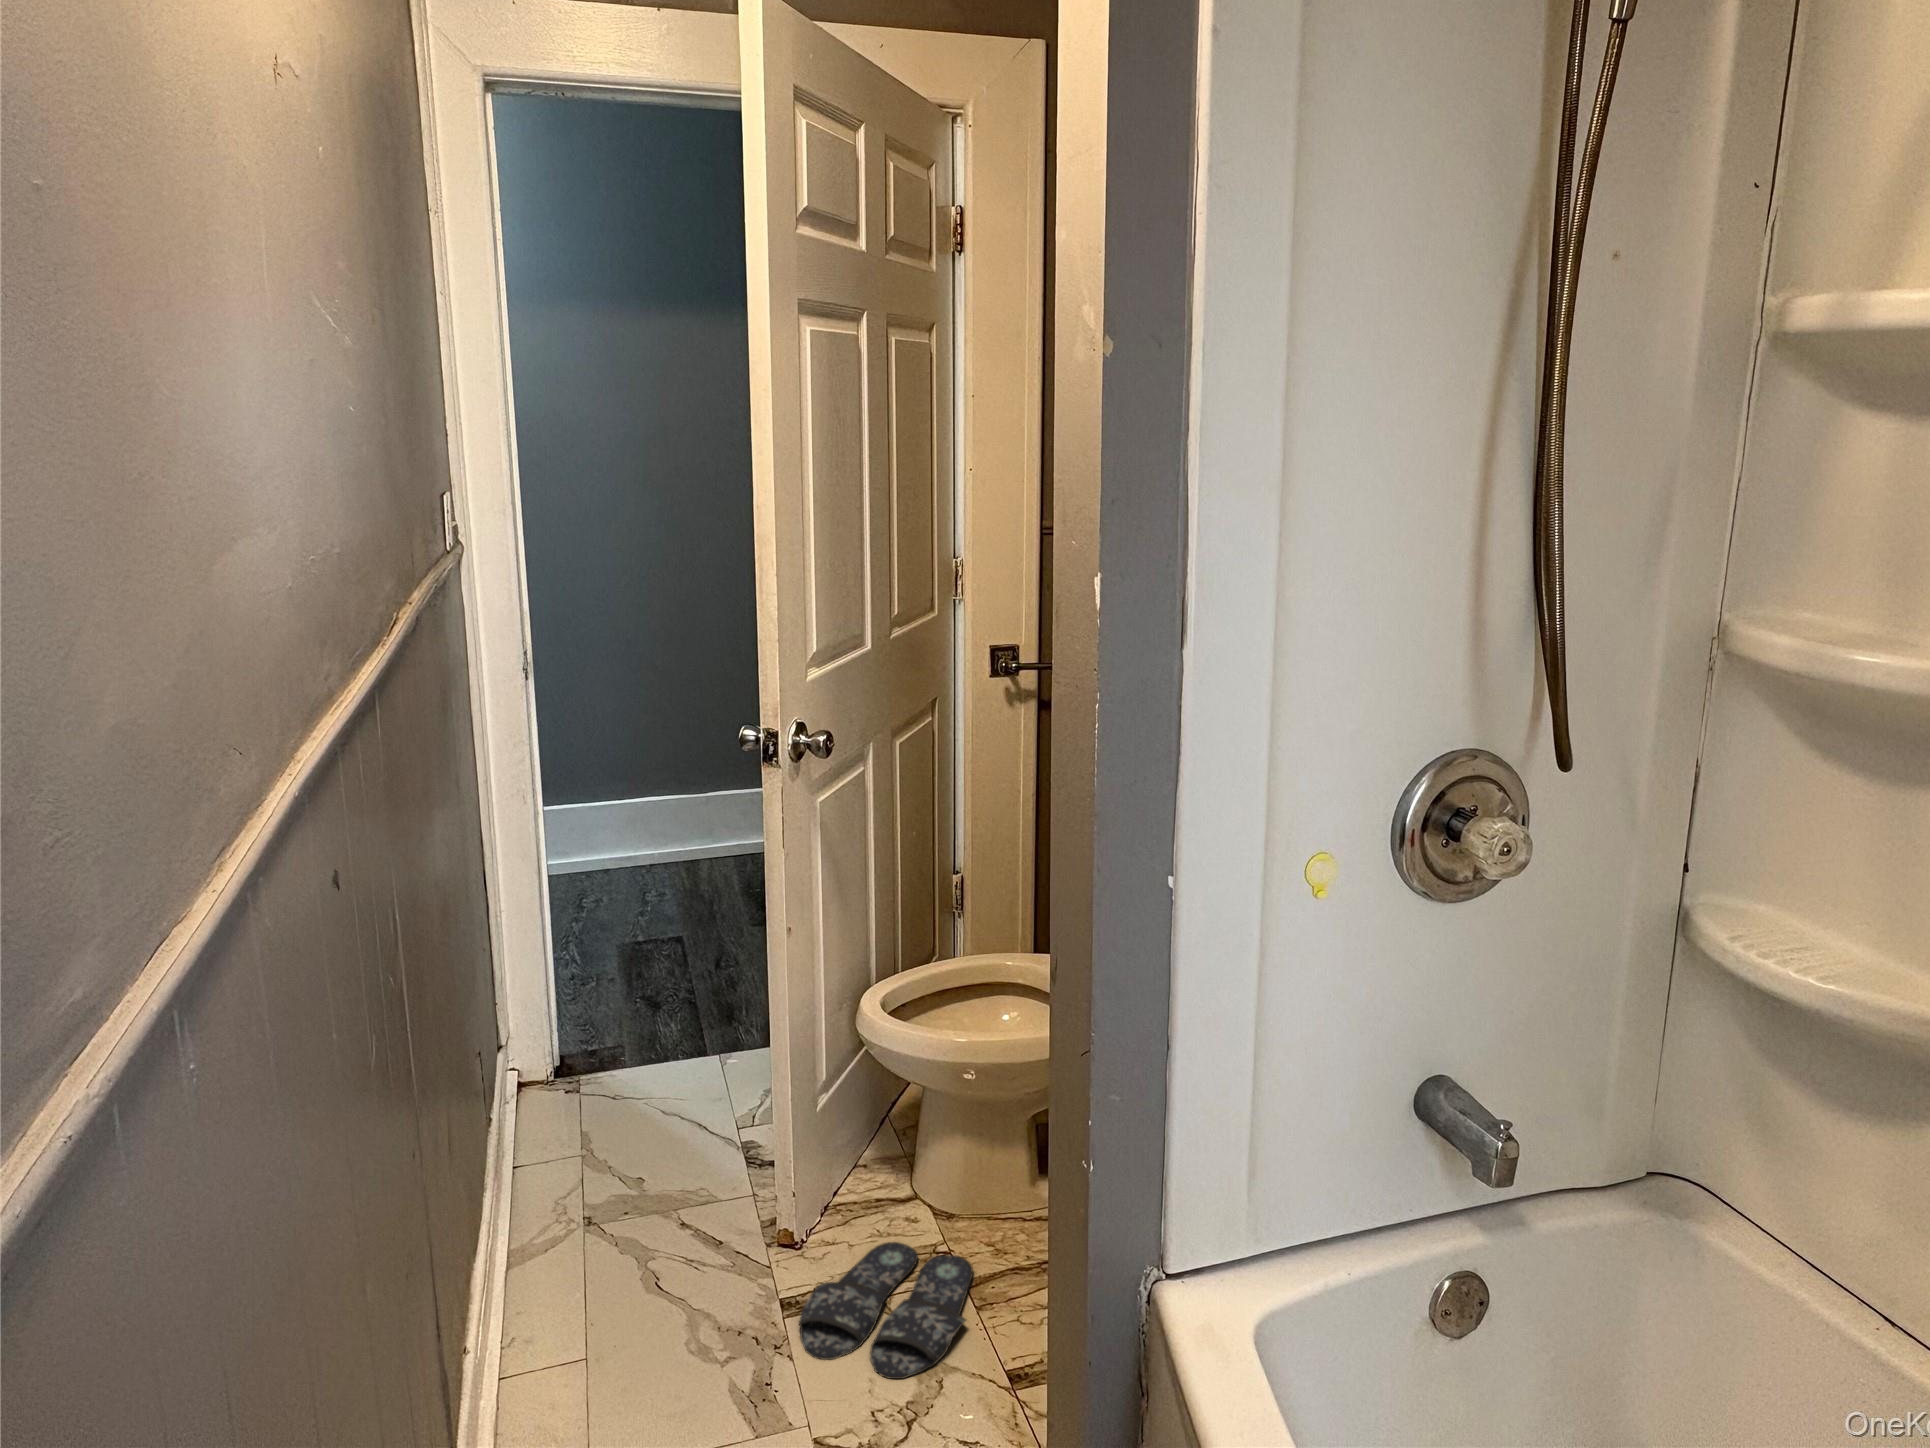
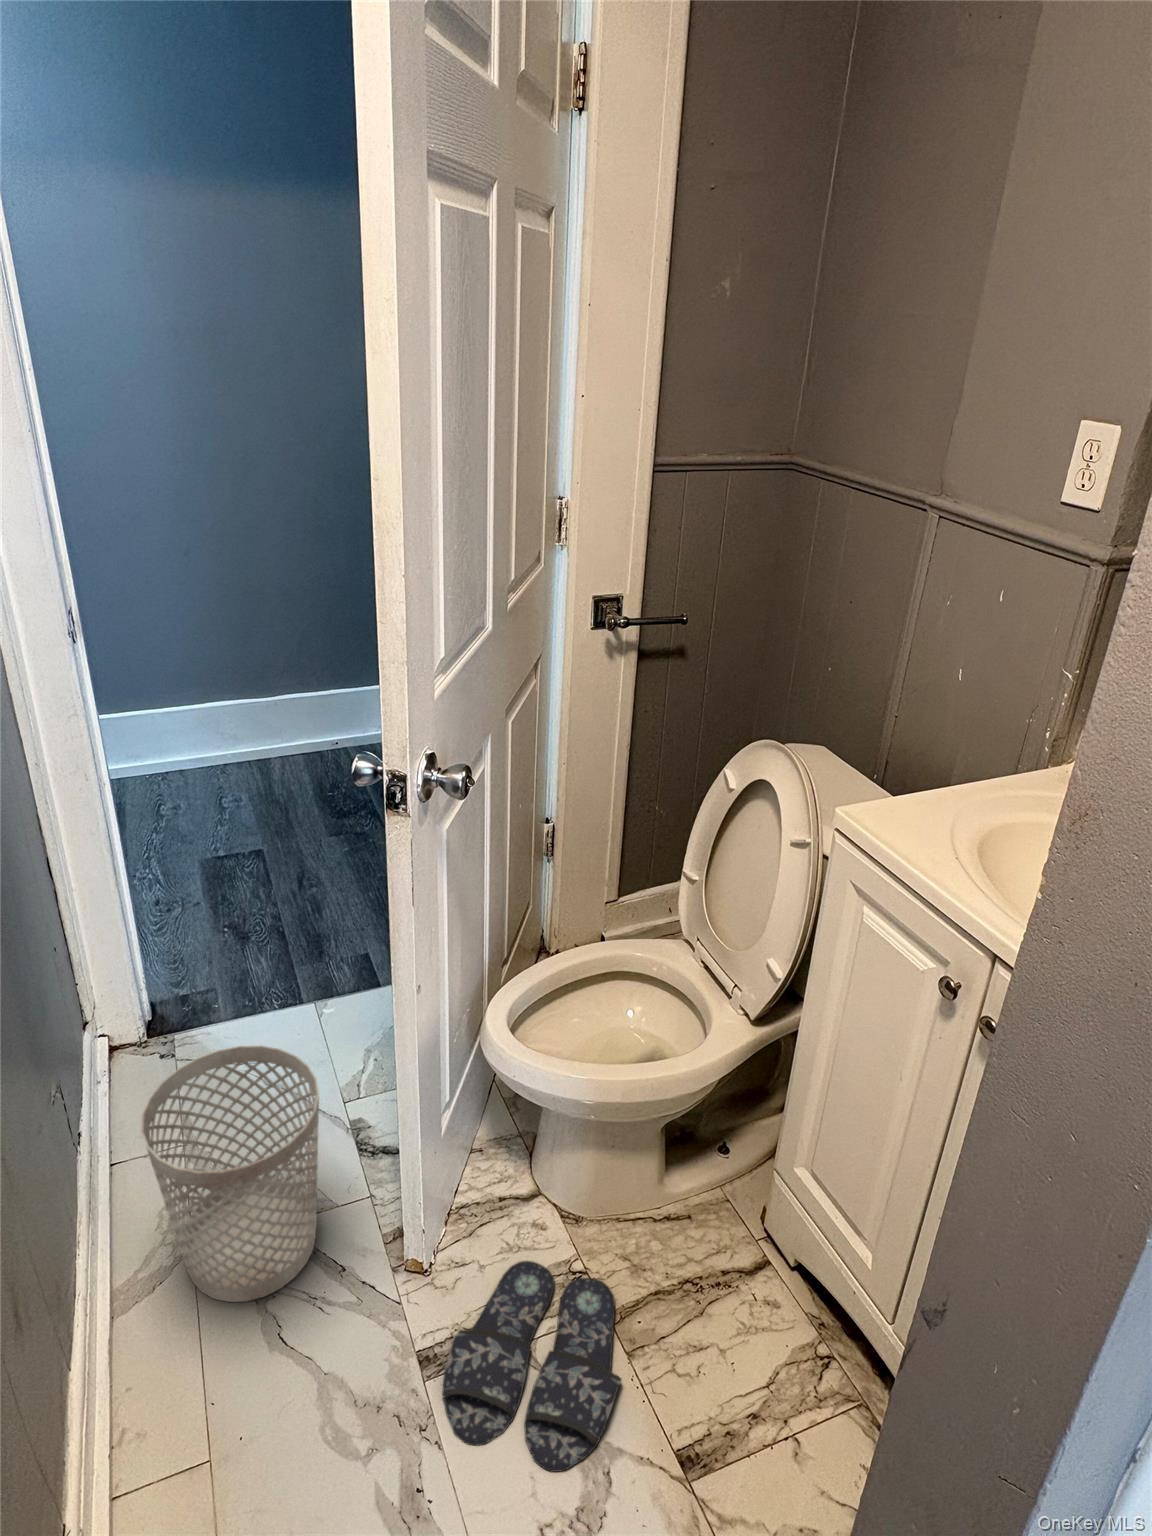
wastebasket: none [550,1025,705,1260] -> present [141,1046,319,1302]

